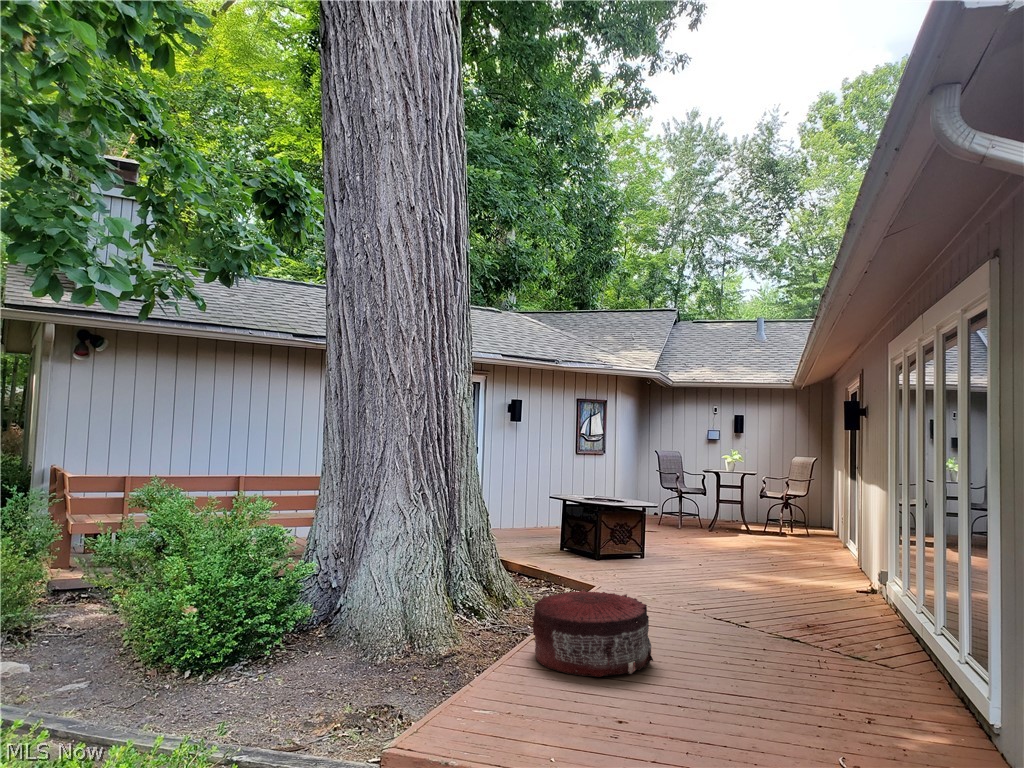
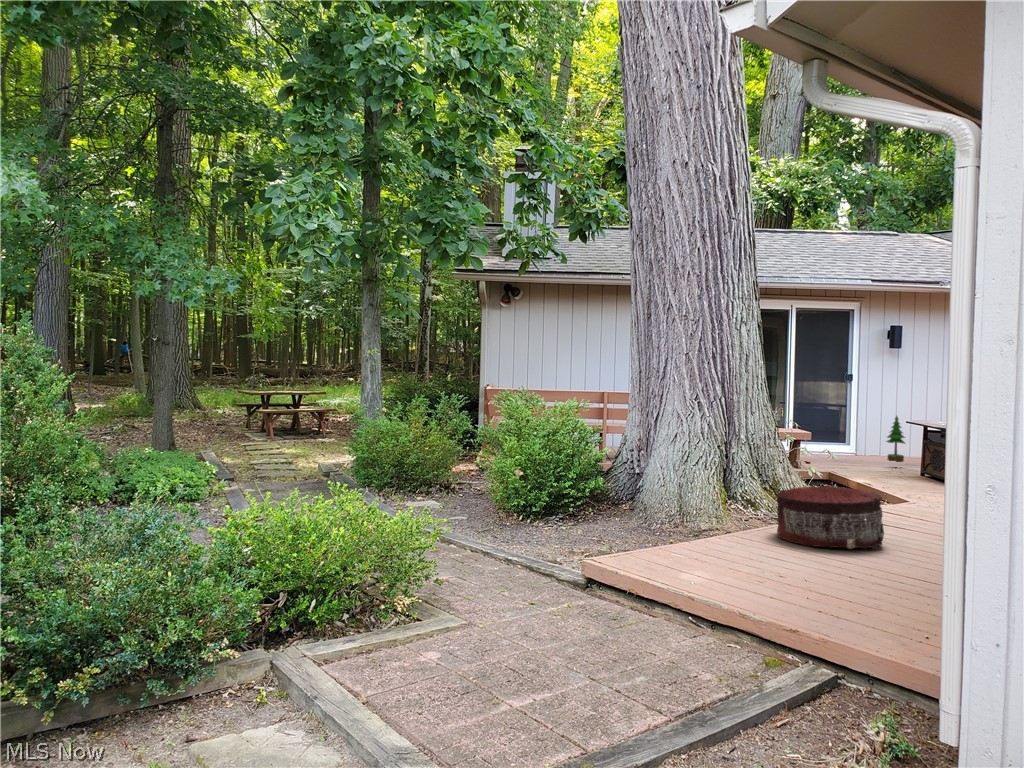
potted tree: none [507,480,524,529] -> present [886,416,905,462]

